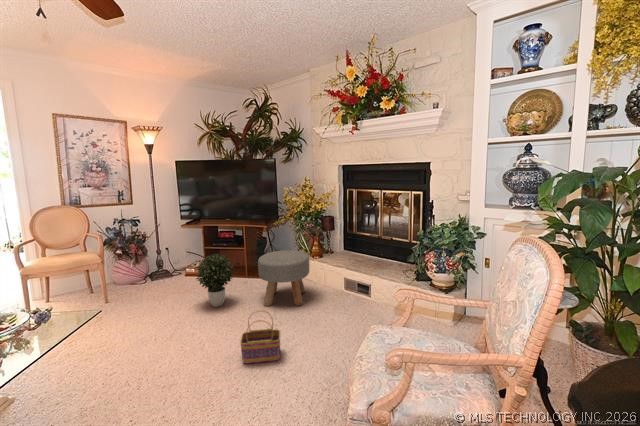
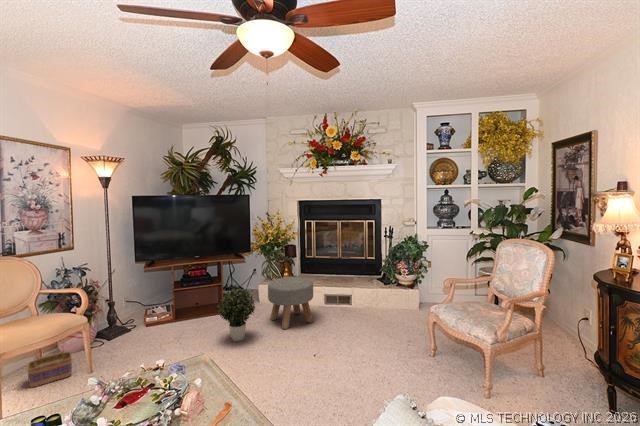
basket: present [240,311,280,363] -> present [27,340,72,388]

